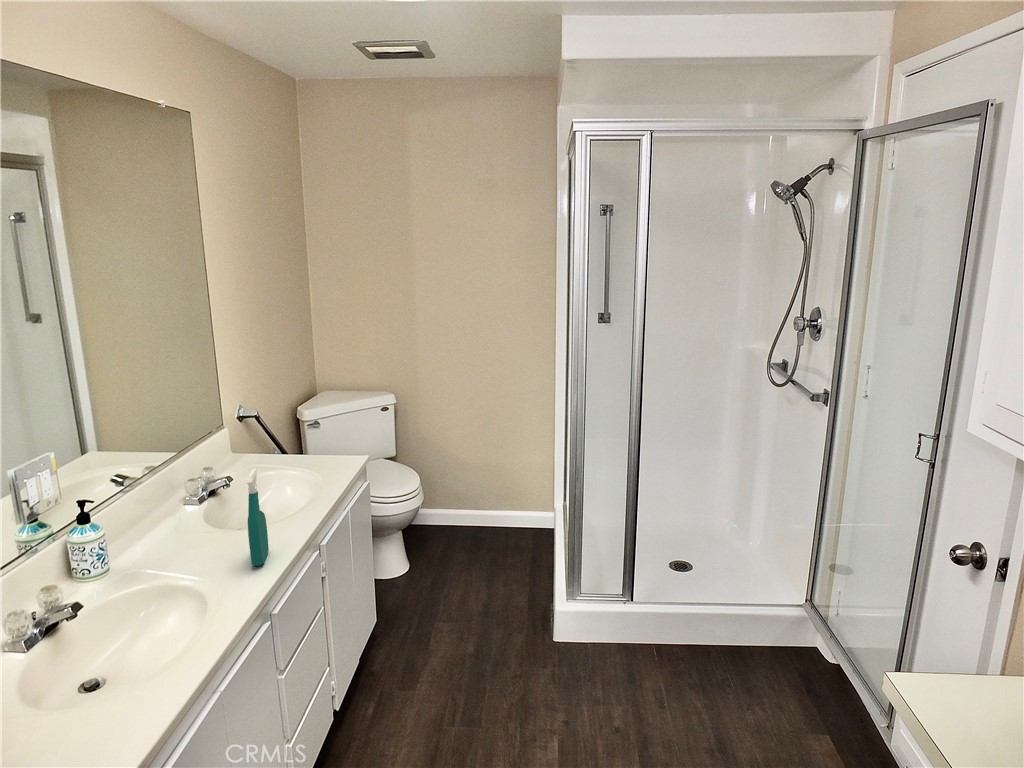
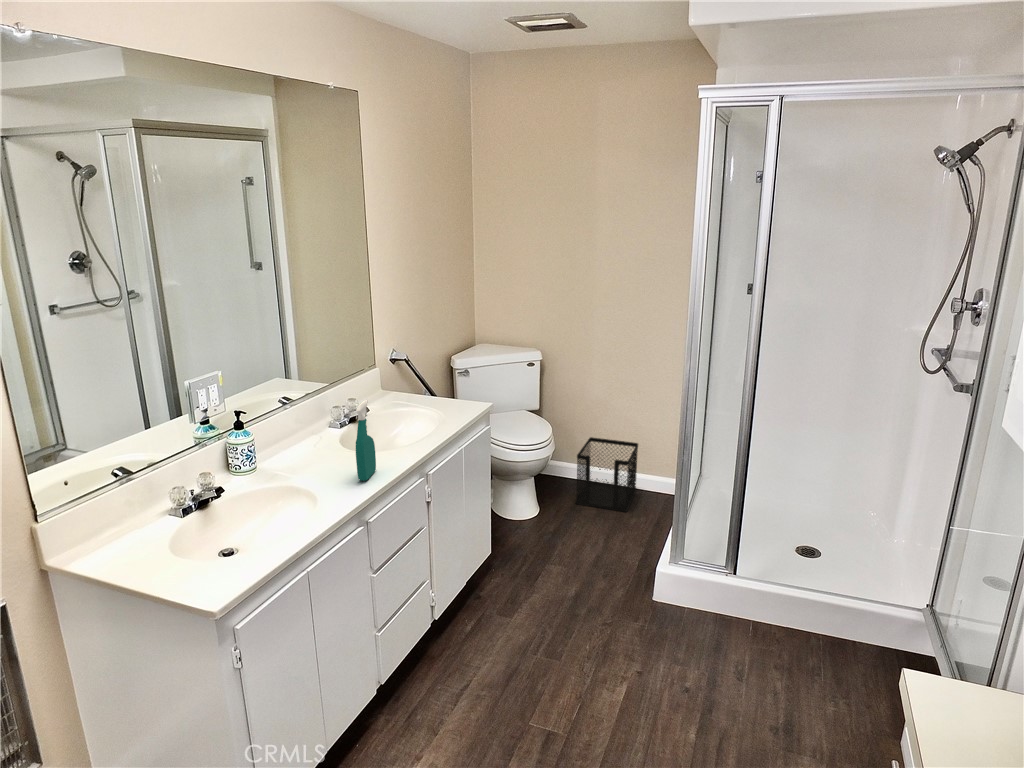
wastebasket: none [450,479,510,554] -> present [576,437,638,512]

